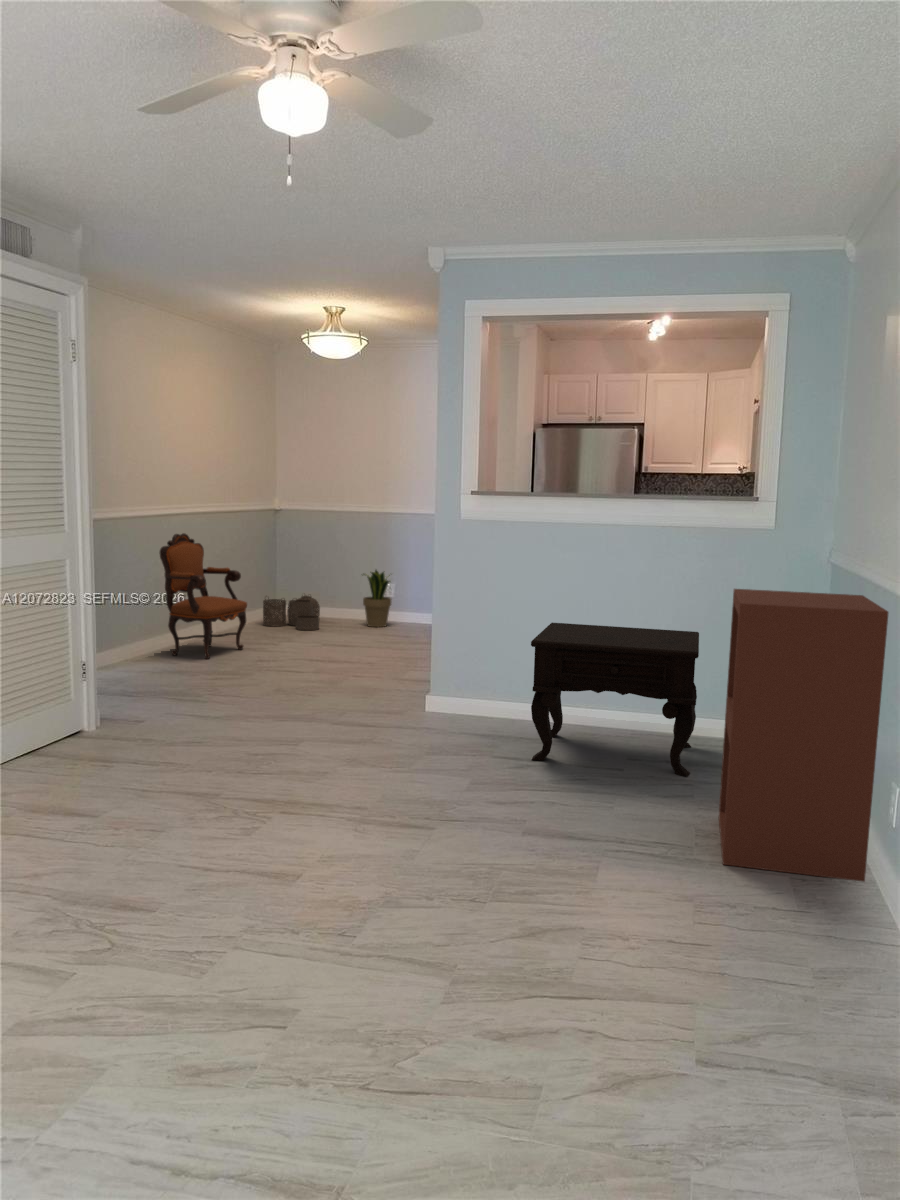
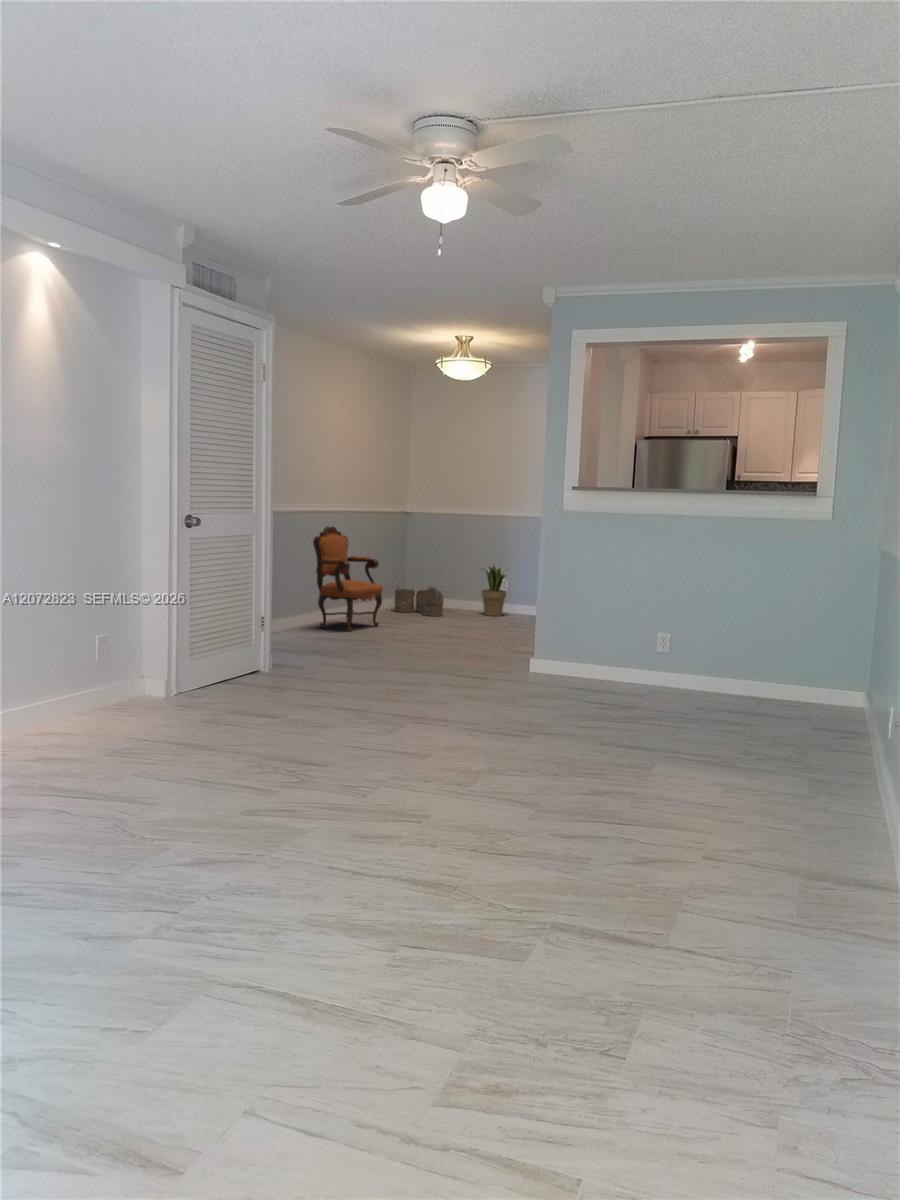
bookshelf: present [719,589,888,882] -> none [757,556,890,783]
side table: present [531,623,699,777] -> none [615,596,763,720]

